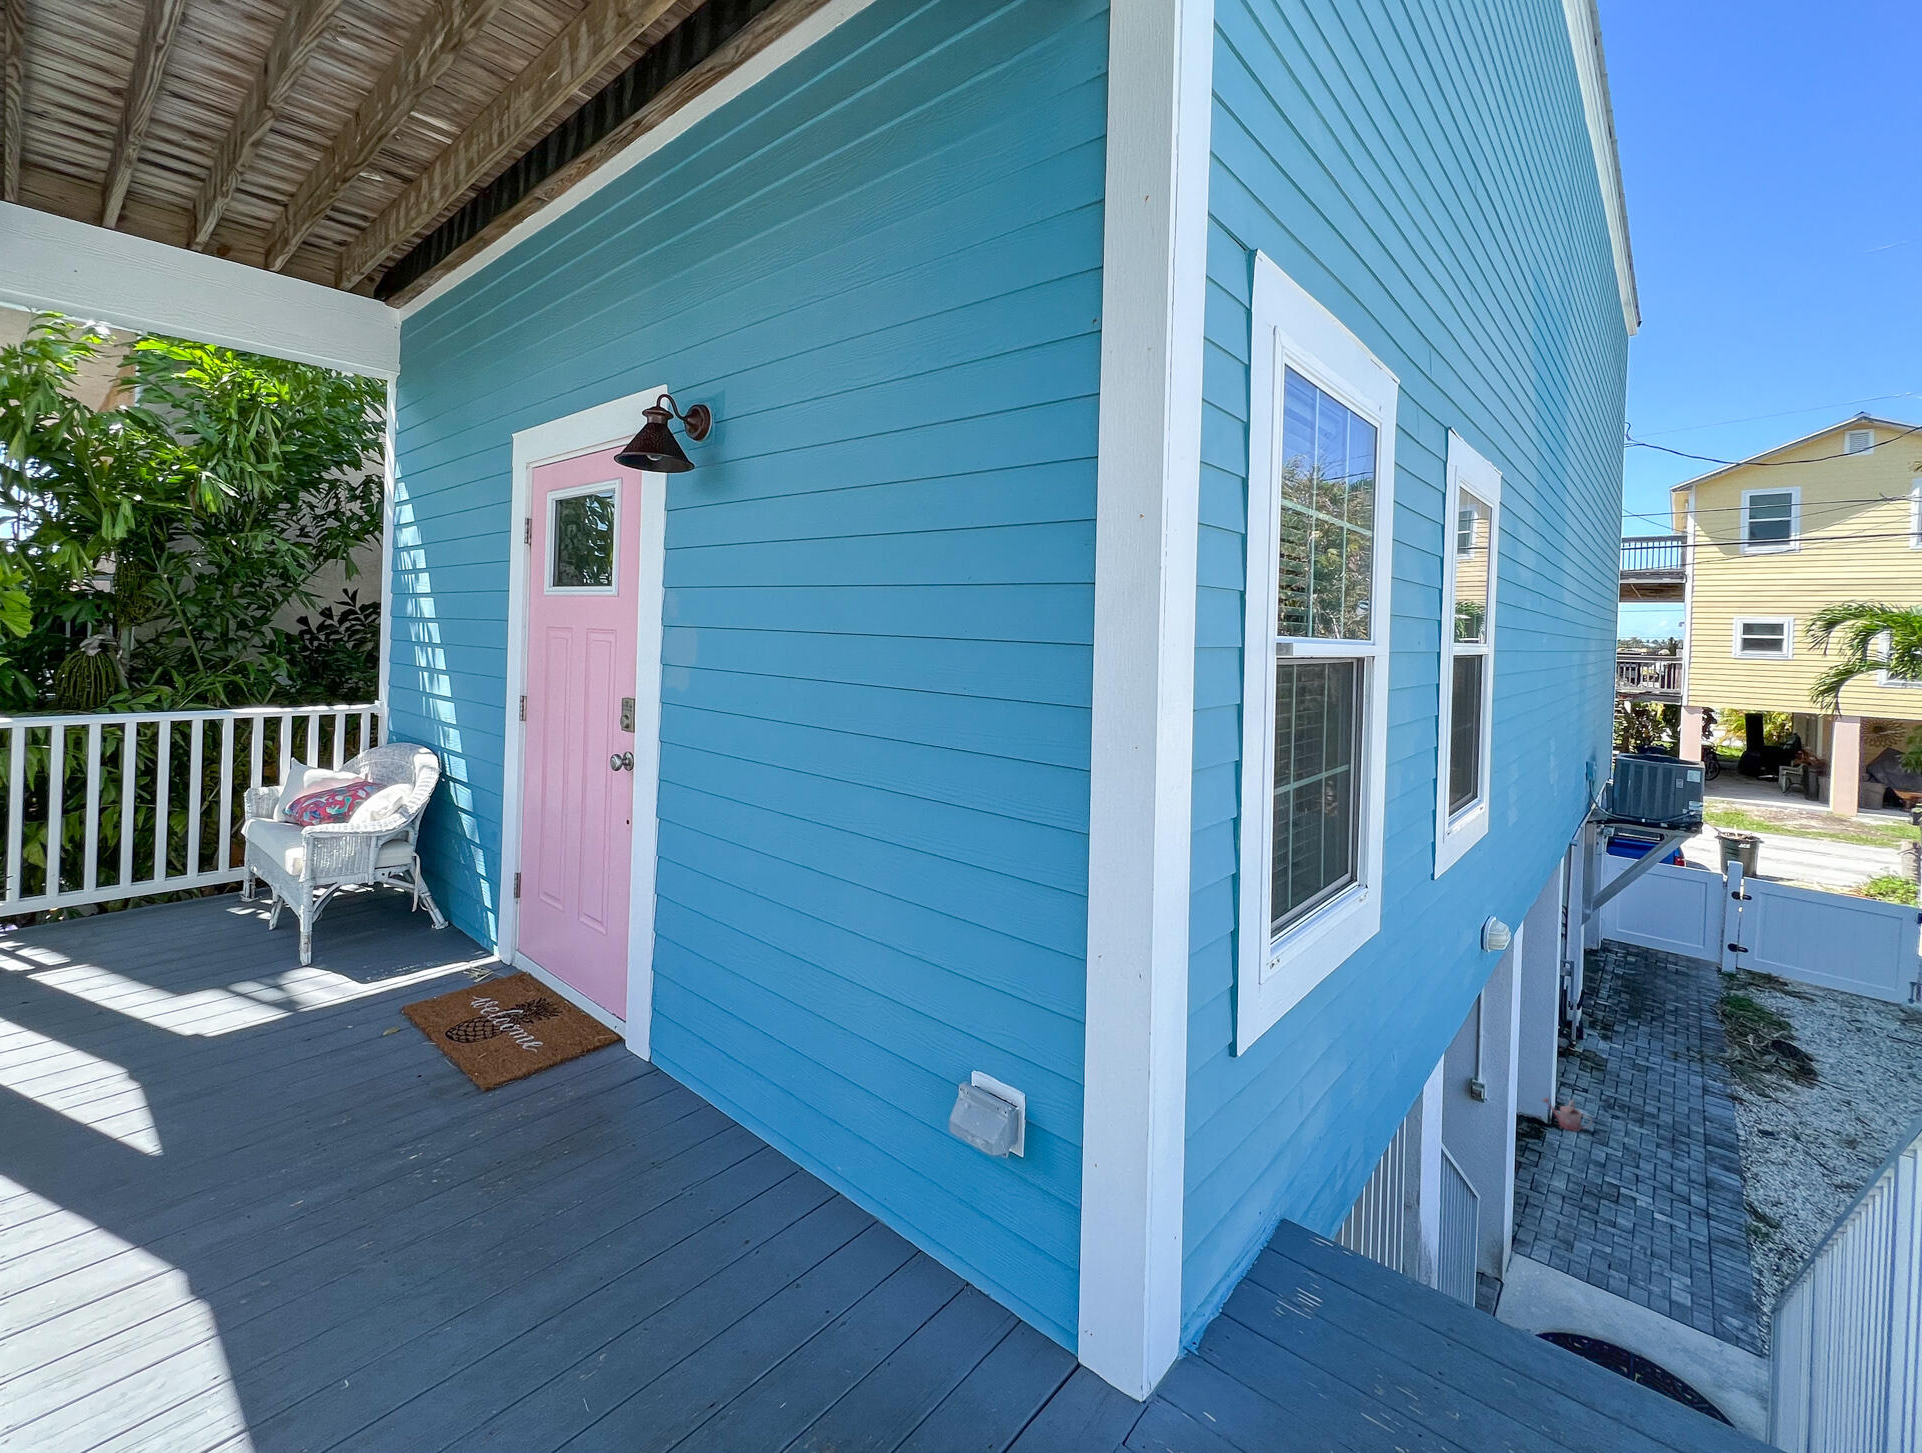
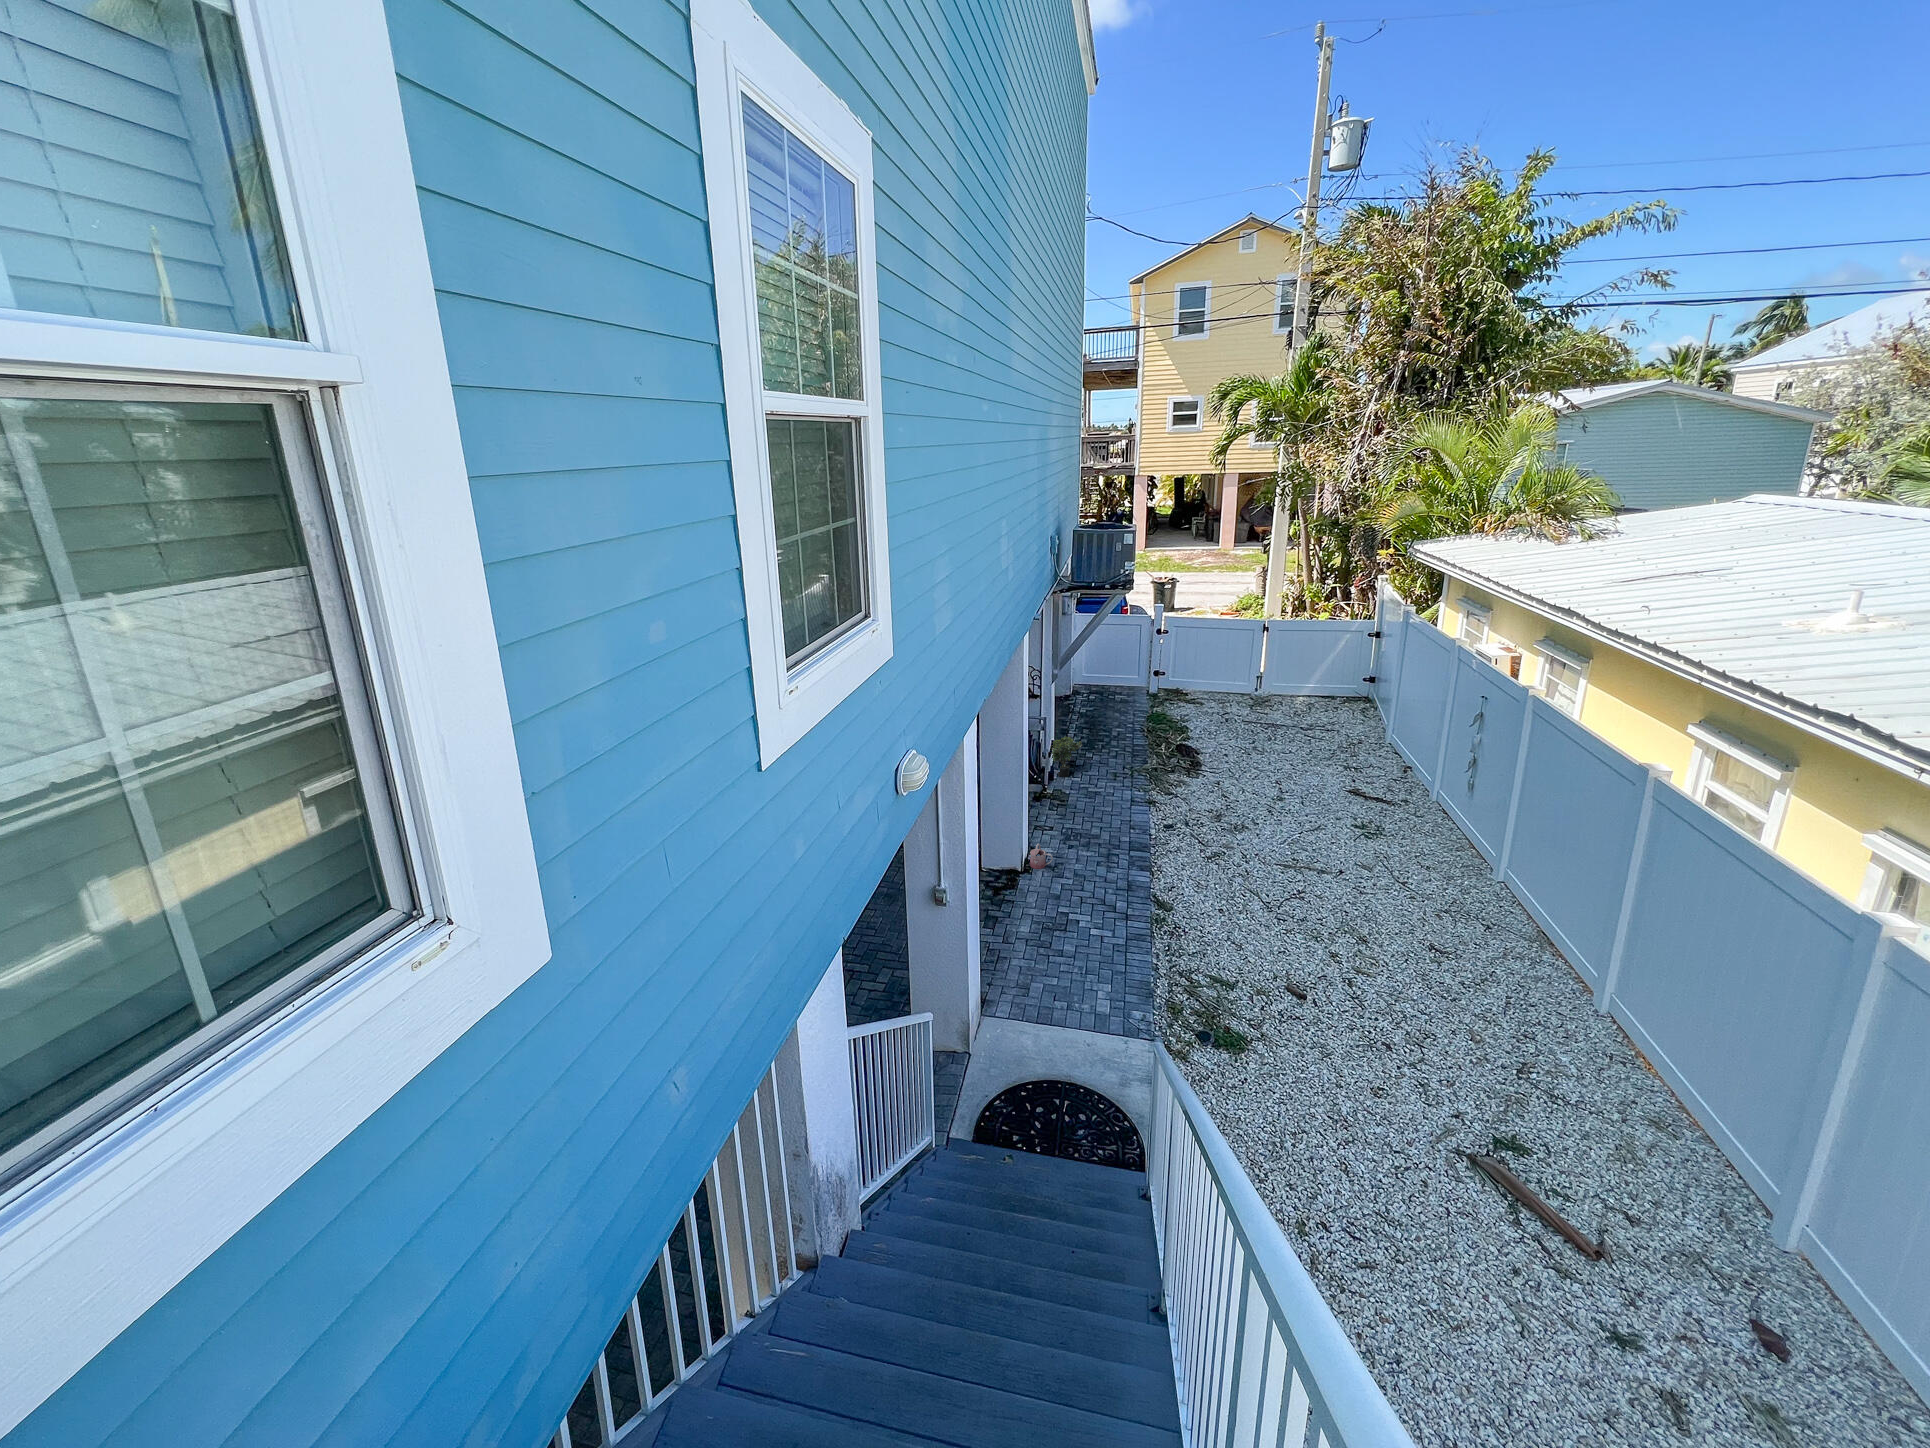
potted plant: none [1577,990,1626,1041] -> present [1051,736,1082,777]

